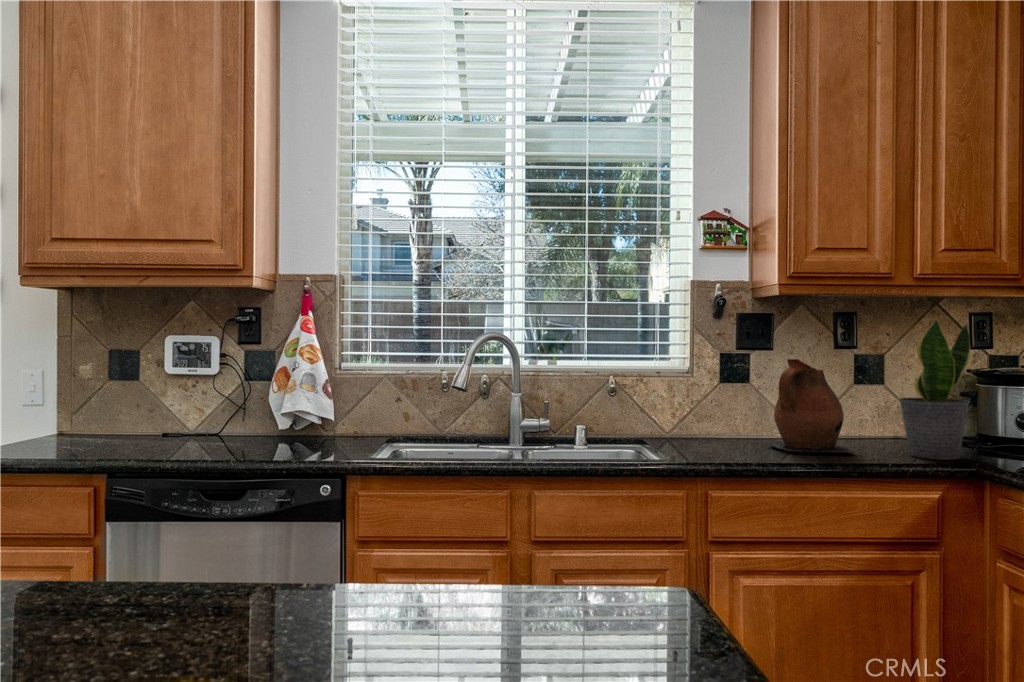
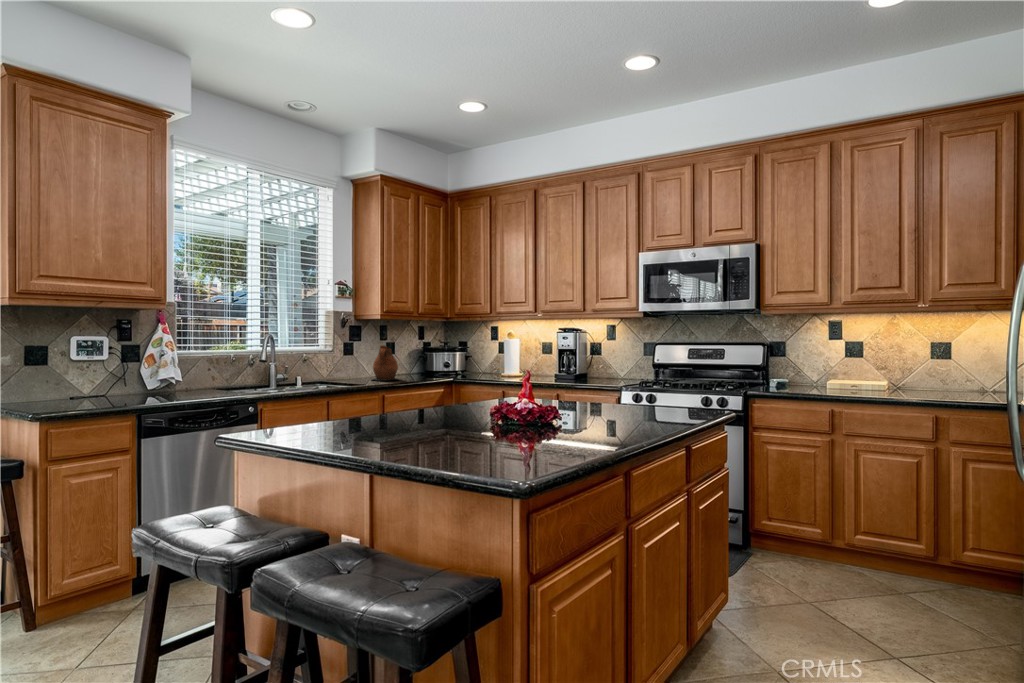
potted plant: present [899,319,970,460] -> none [413,331,434,379]

